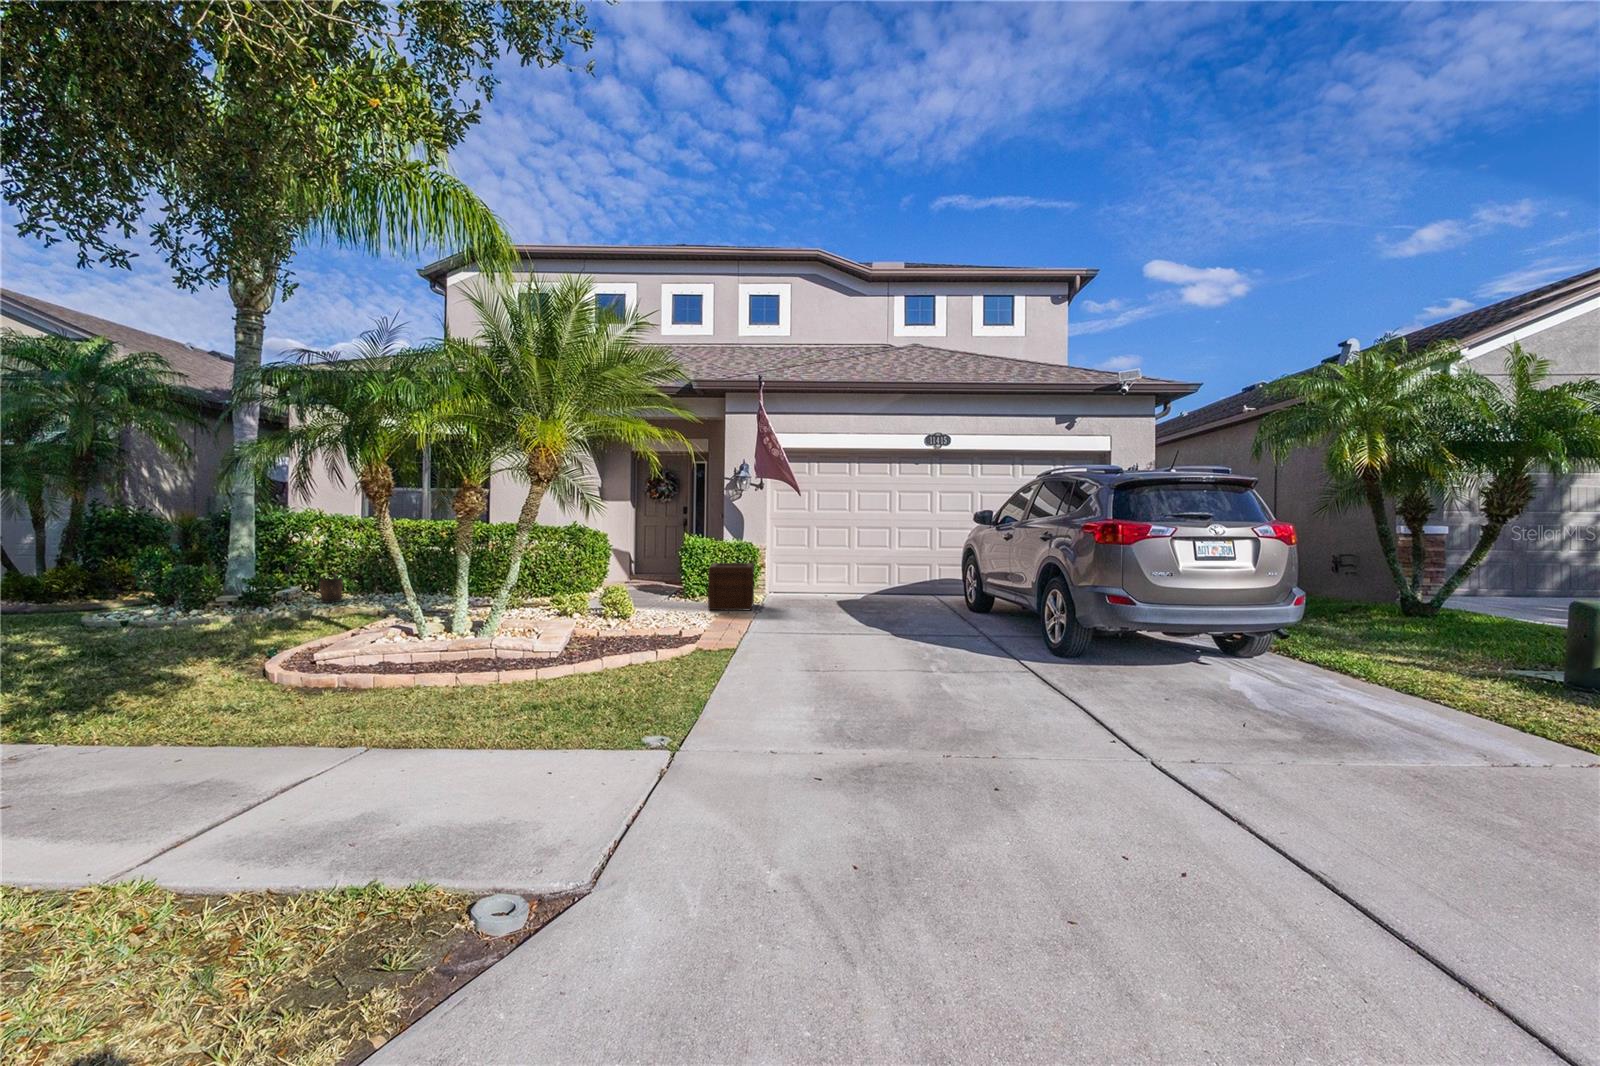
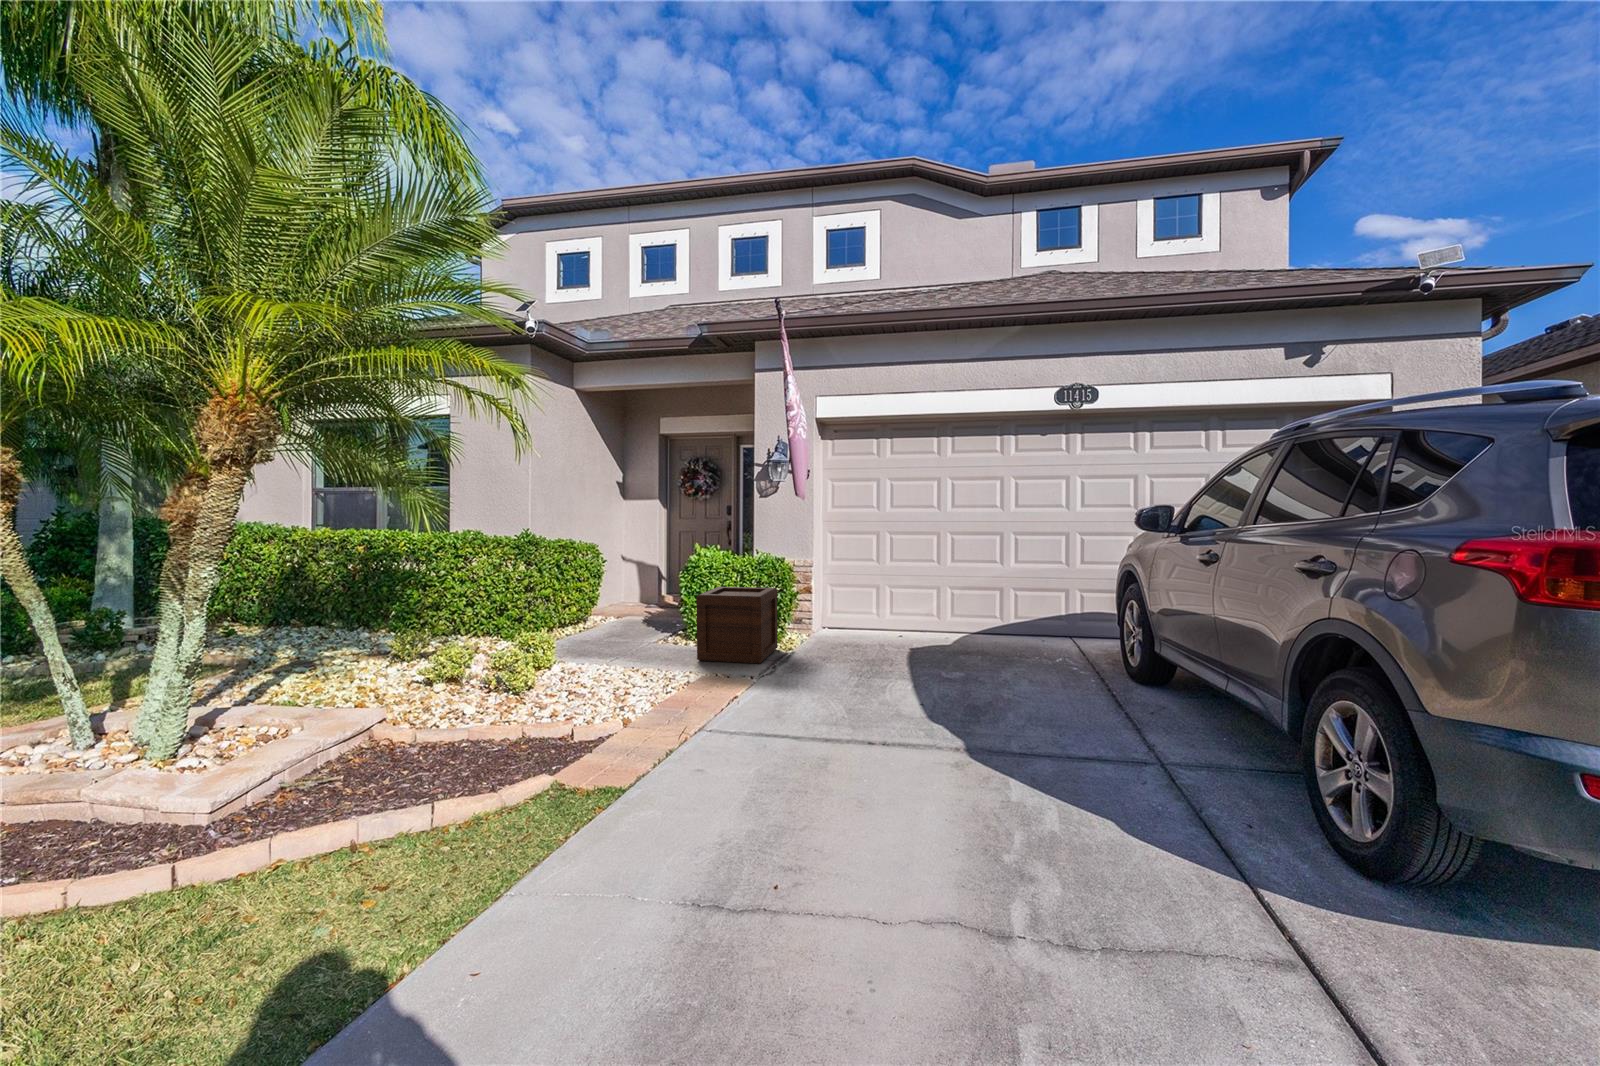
bucket: present [319,569,343,603] -> none [247,585,285,629]

